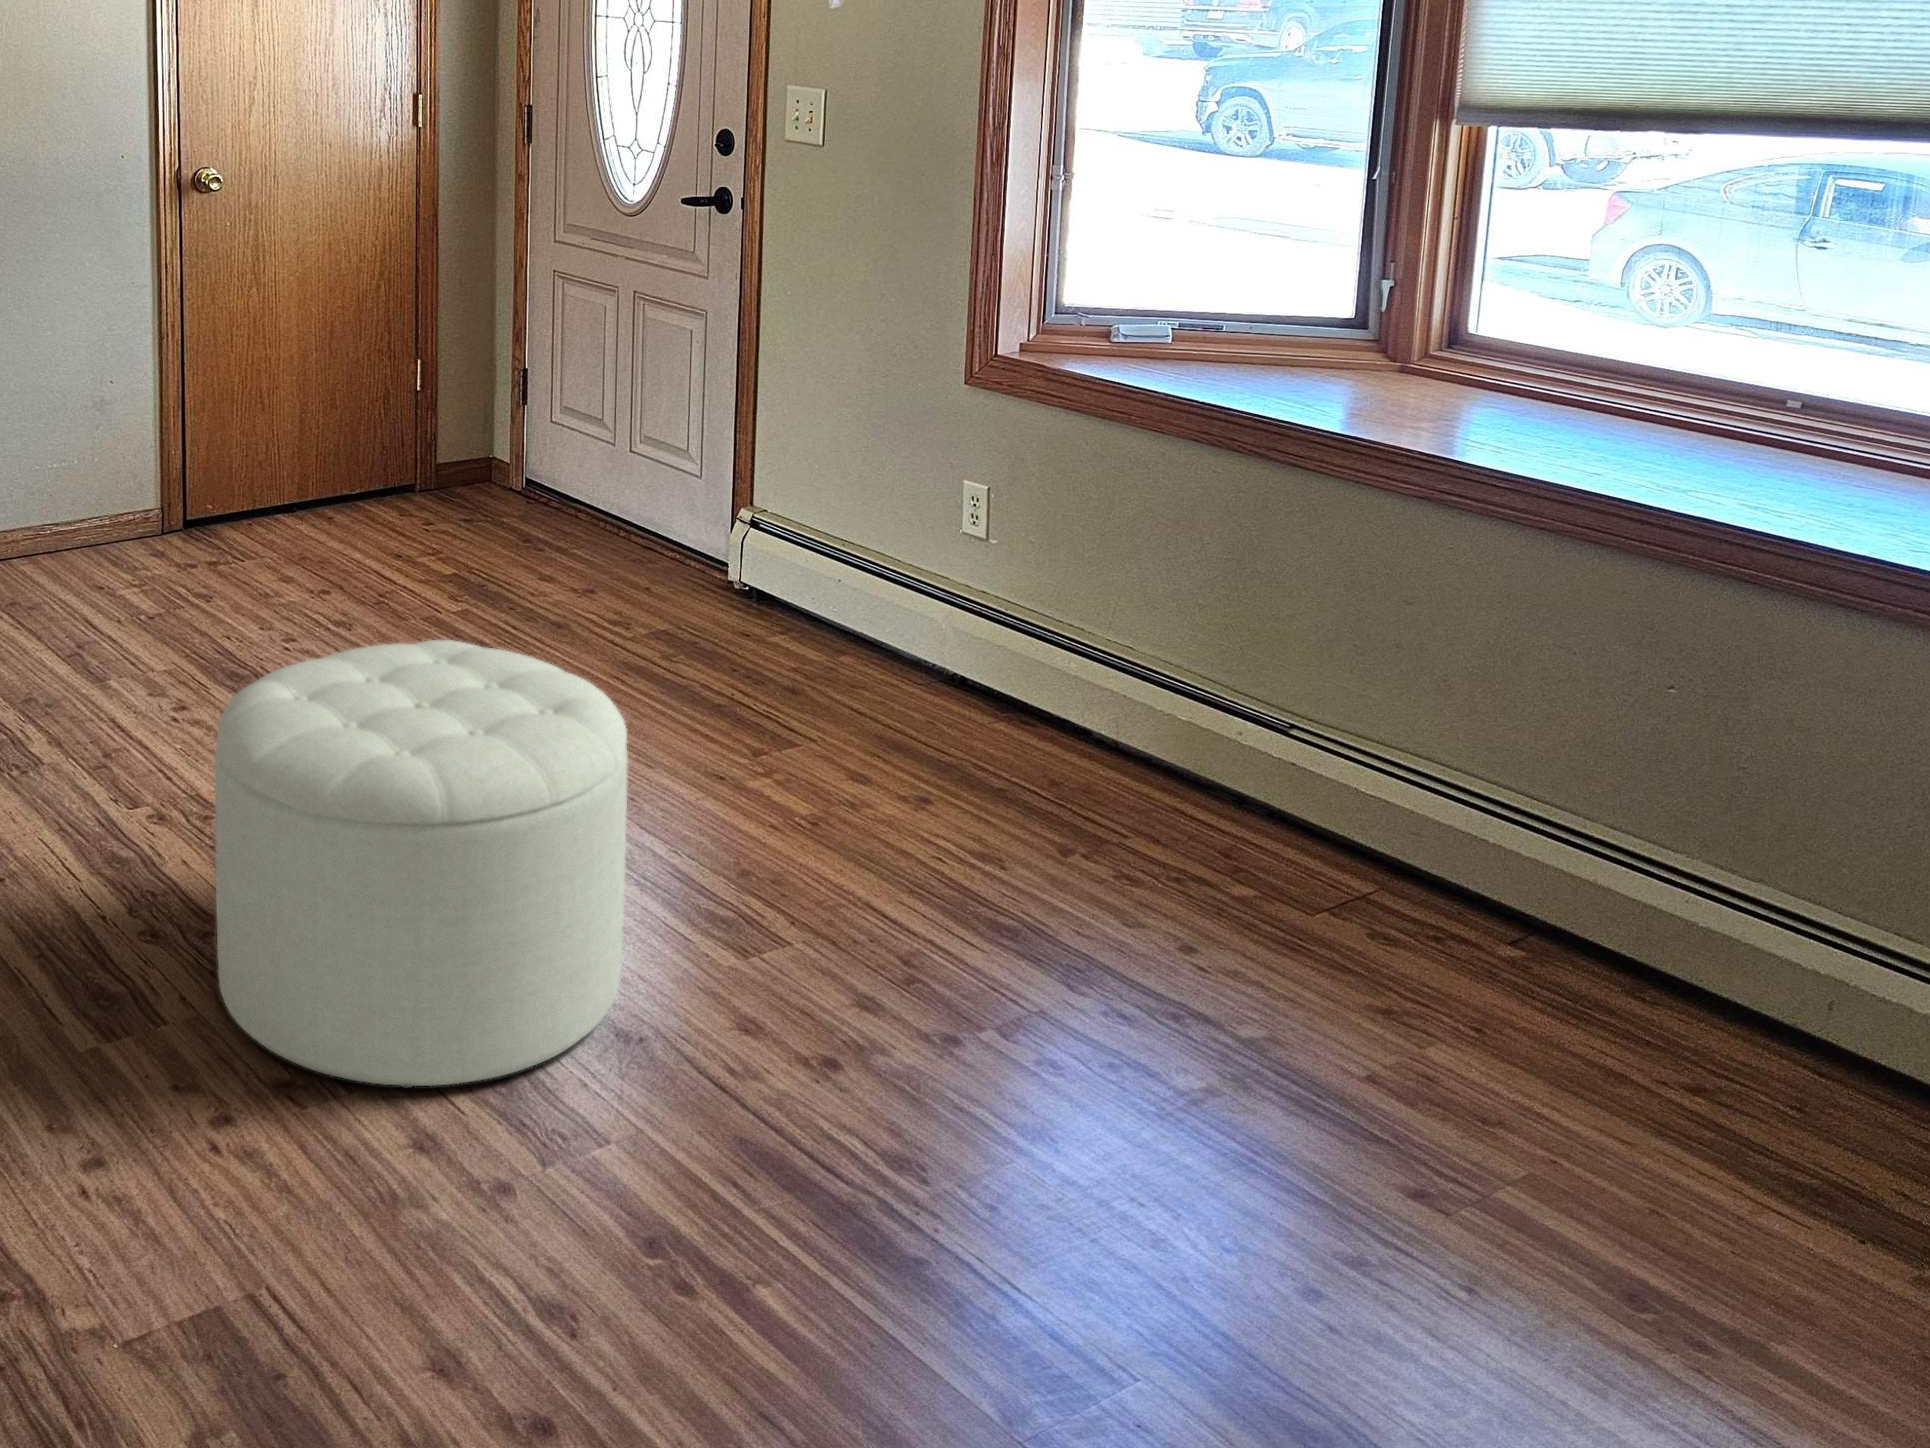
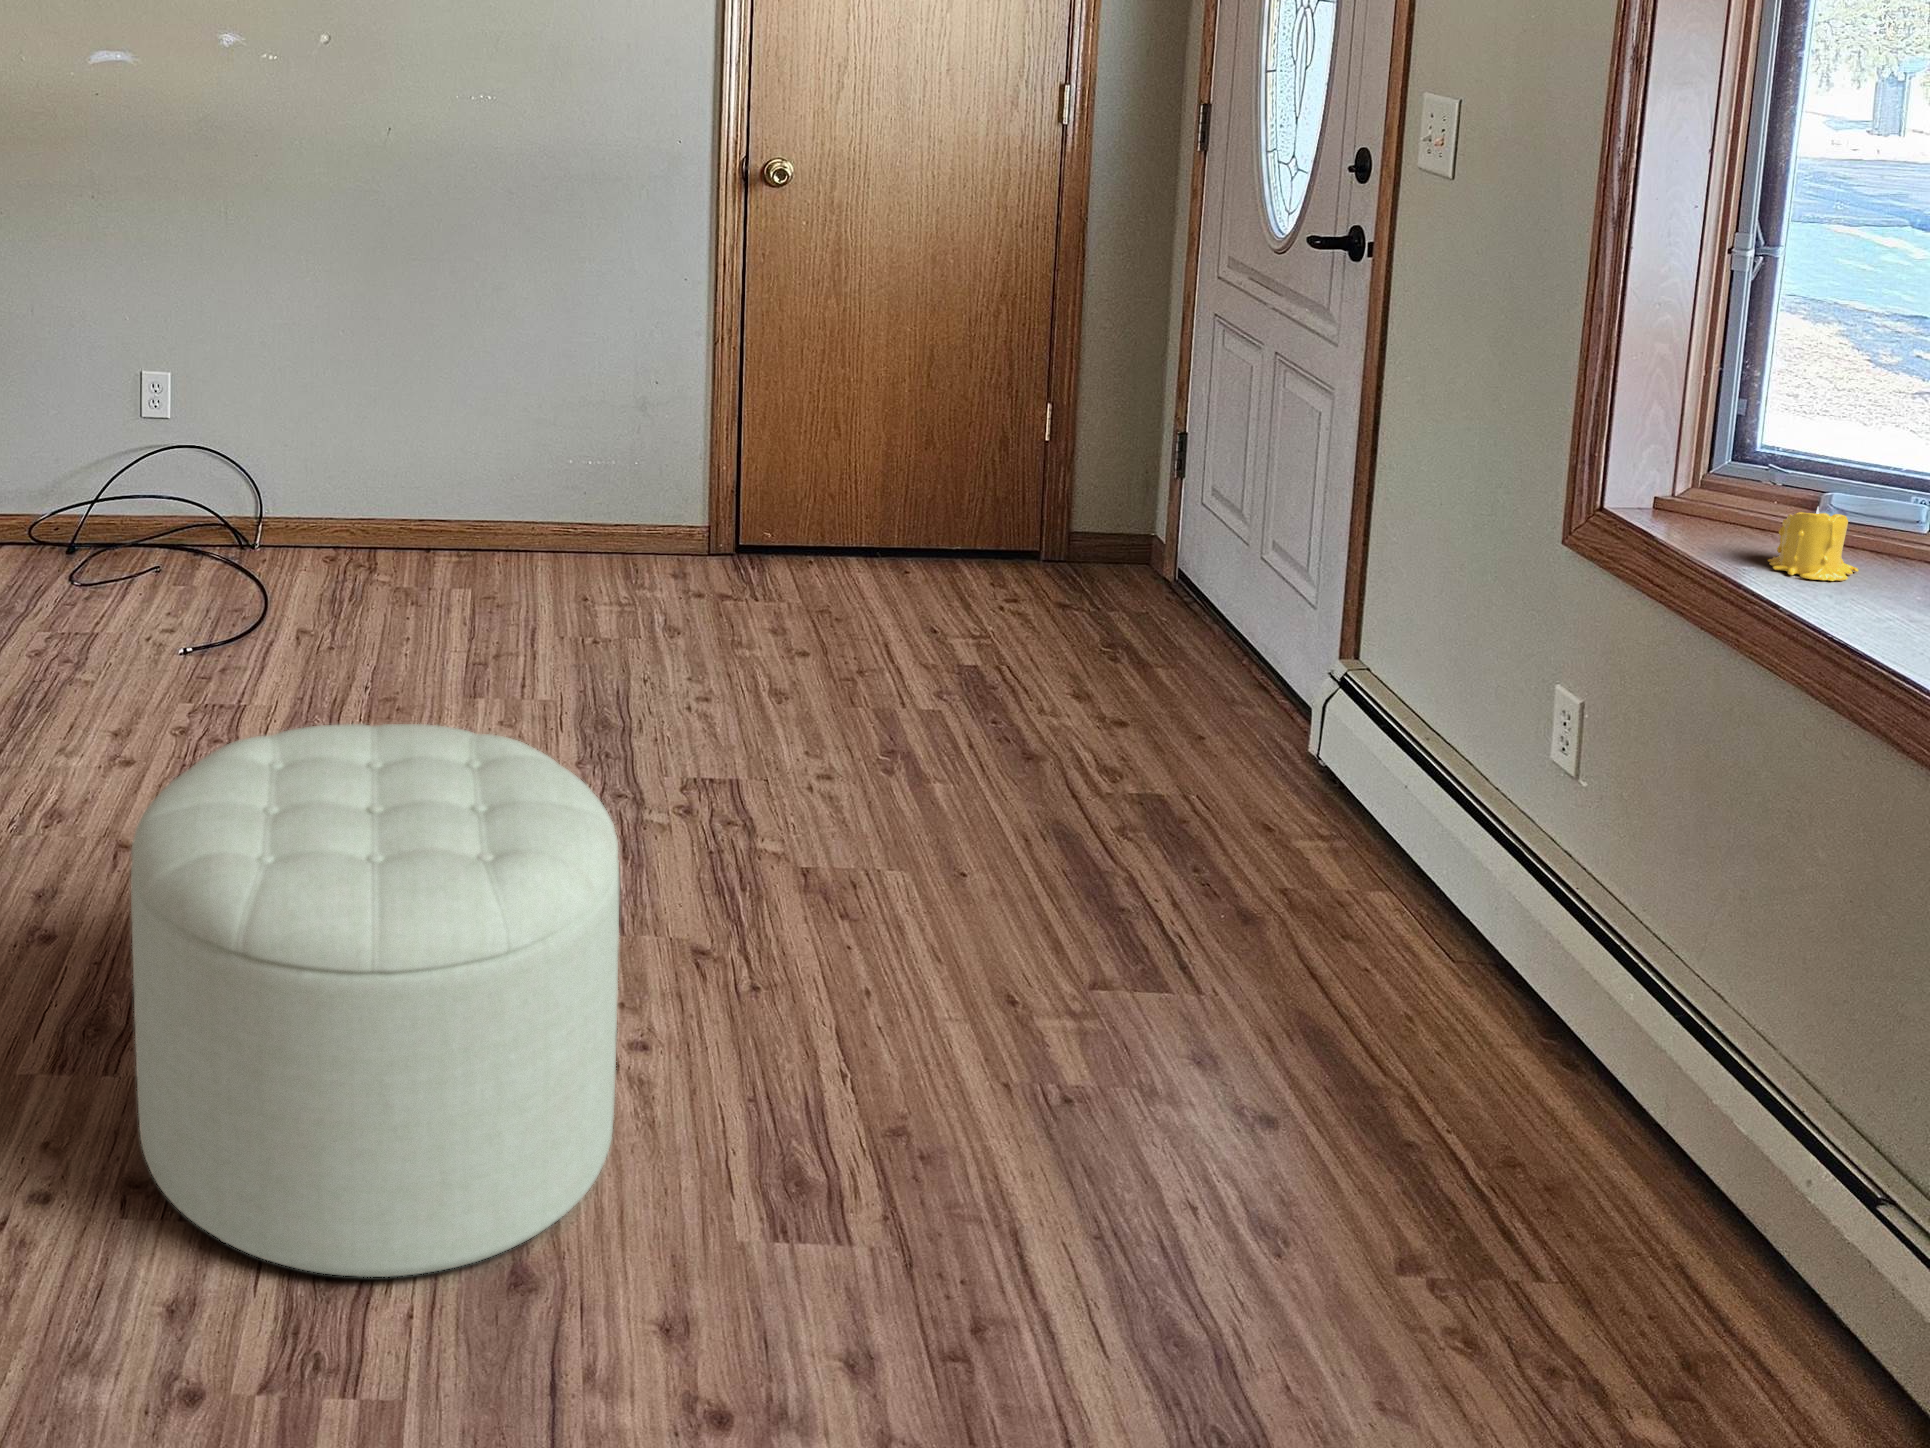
candle: none [1104,328,1148,373] -> present [1768,507,1859,581]

